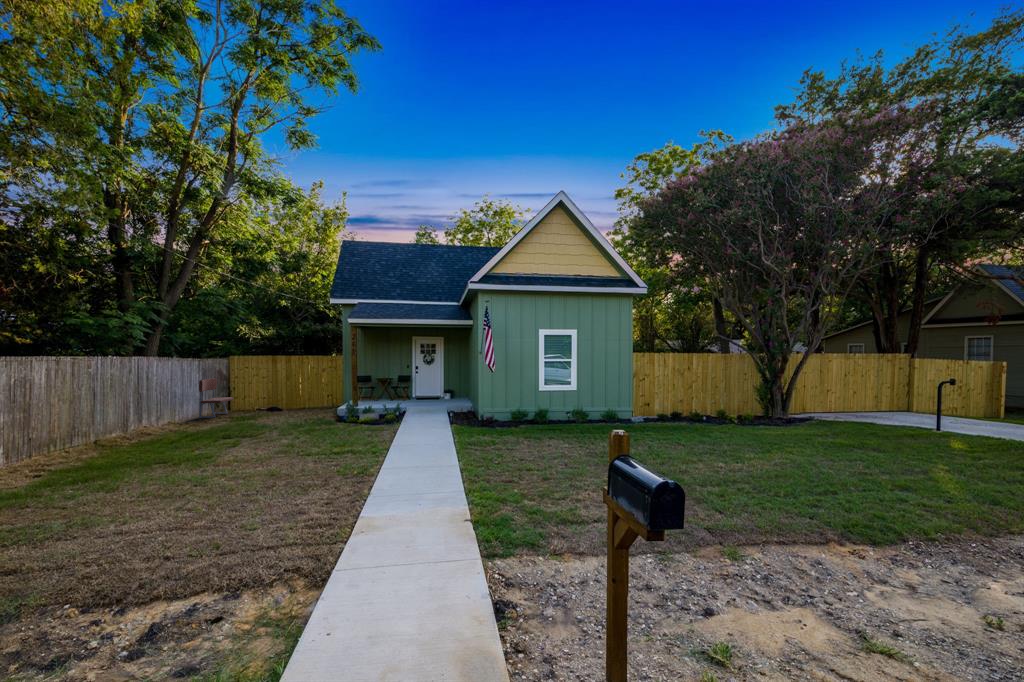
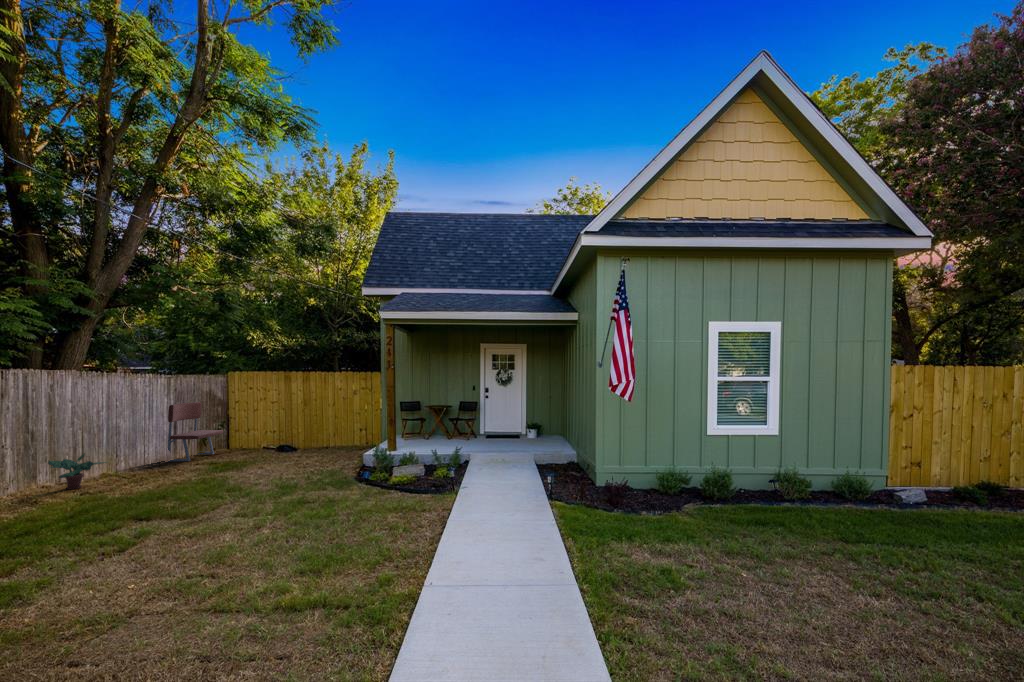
potted plant: none [144,409,180,431] -> present [48,454,106,489]

